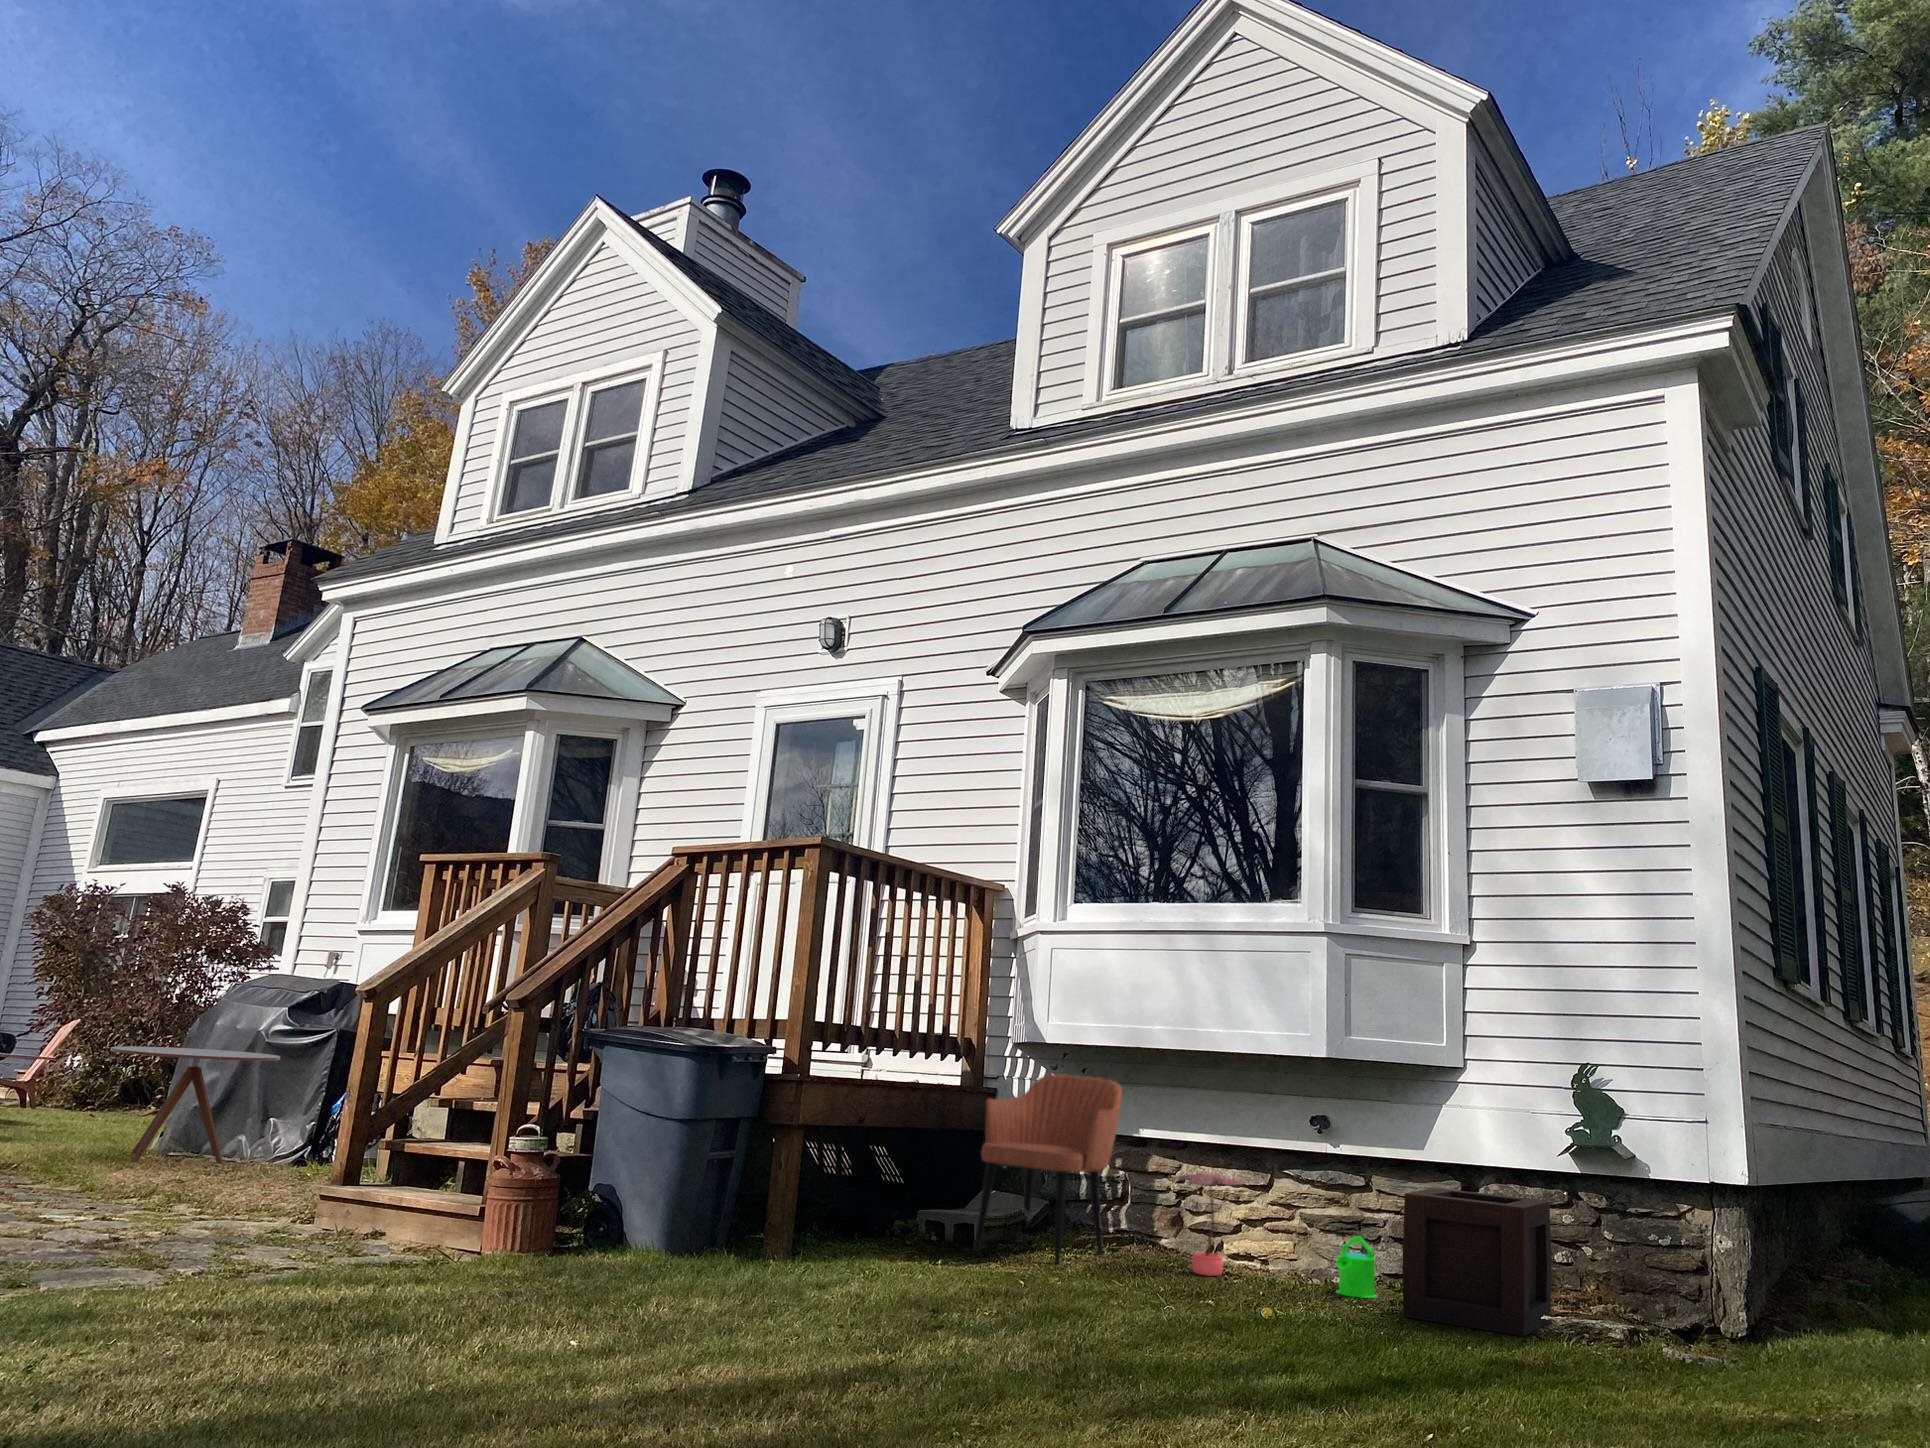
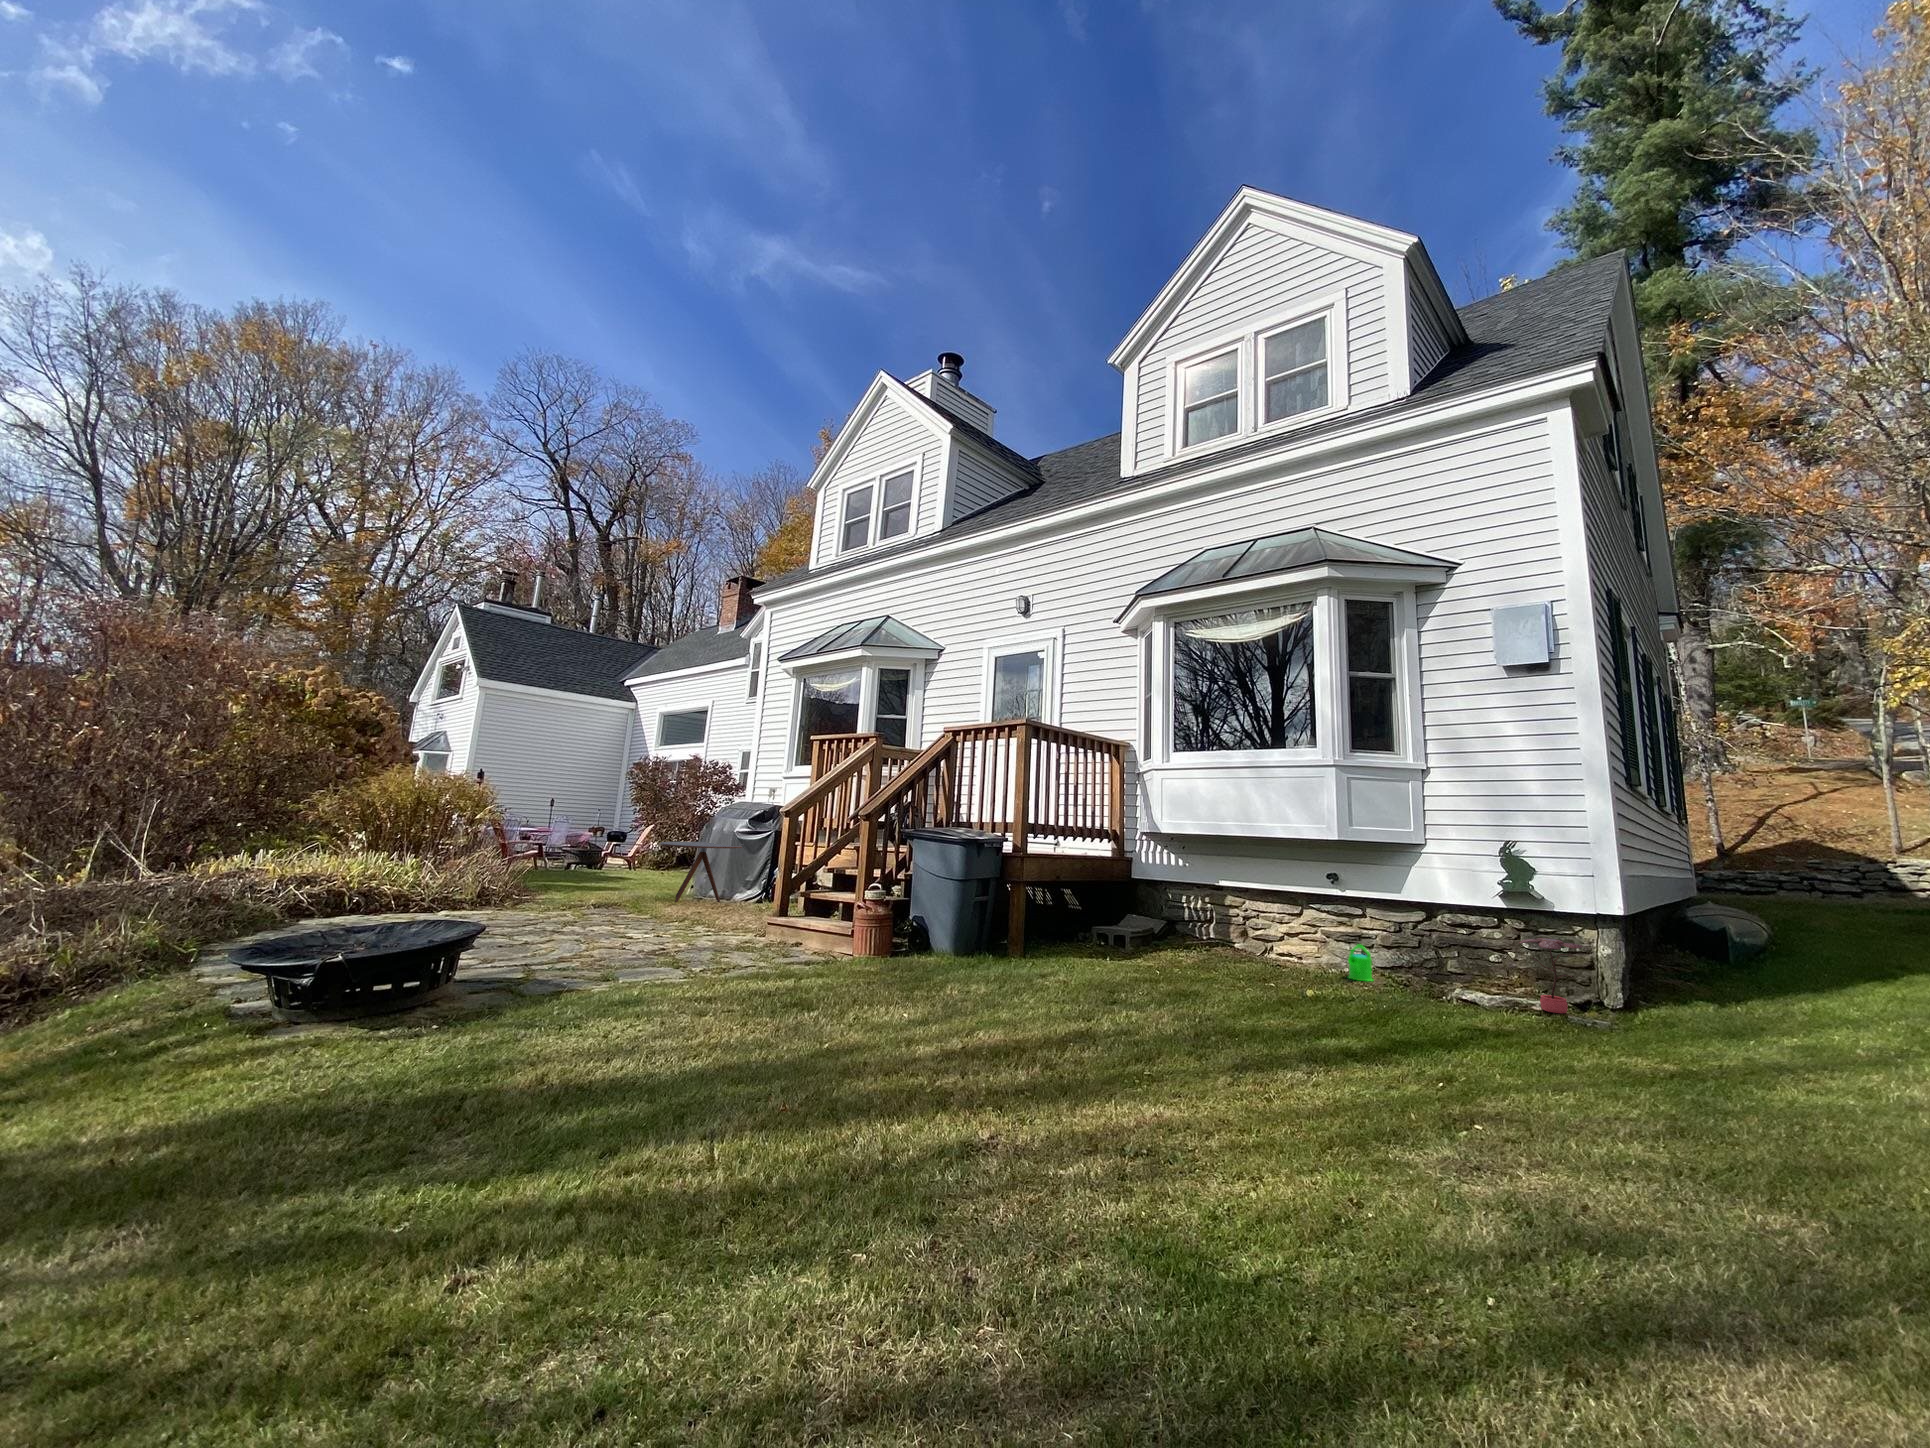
armchair: present [974,1074,1122,1264] -> none [1127,850,1209,960]
potted plant: present [1178,1173,1245,1276] -> present [1519,938,1583,1013]
wooden crate: present [1403,1188,1552,1336] -> none [1393,916,1489,1008]

